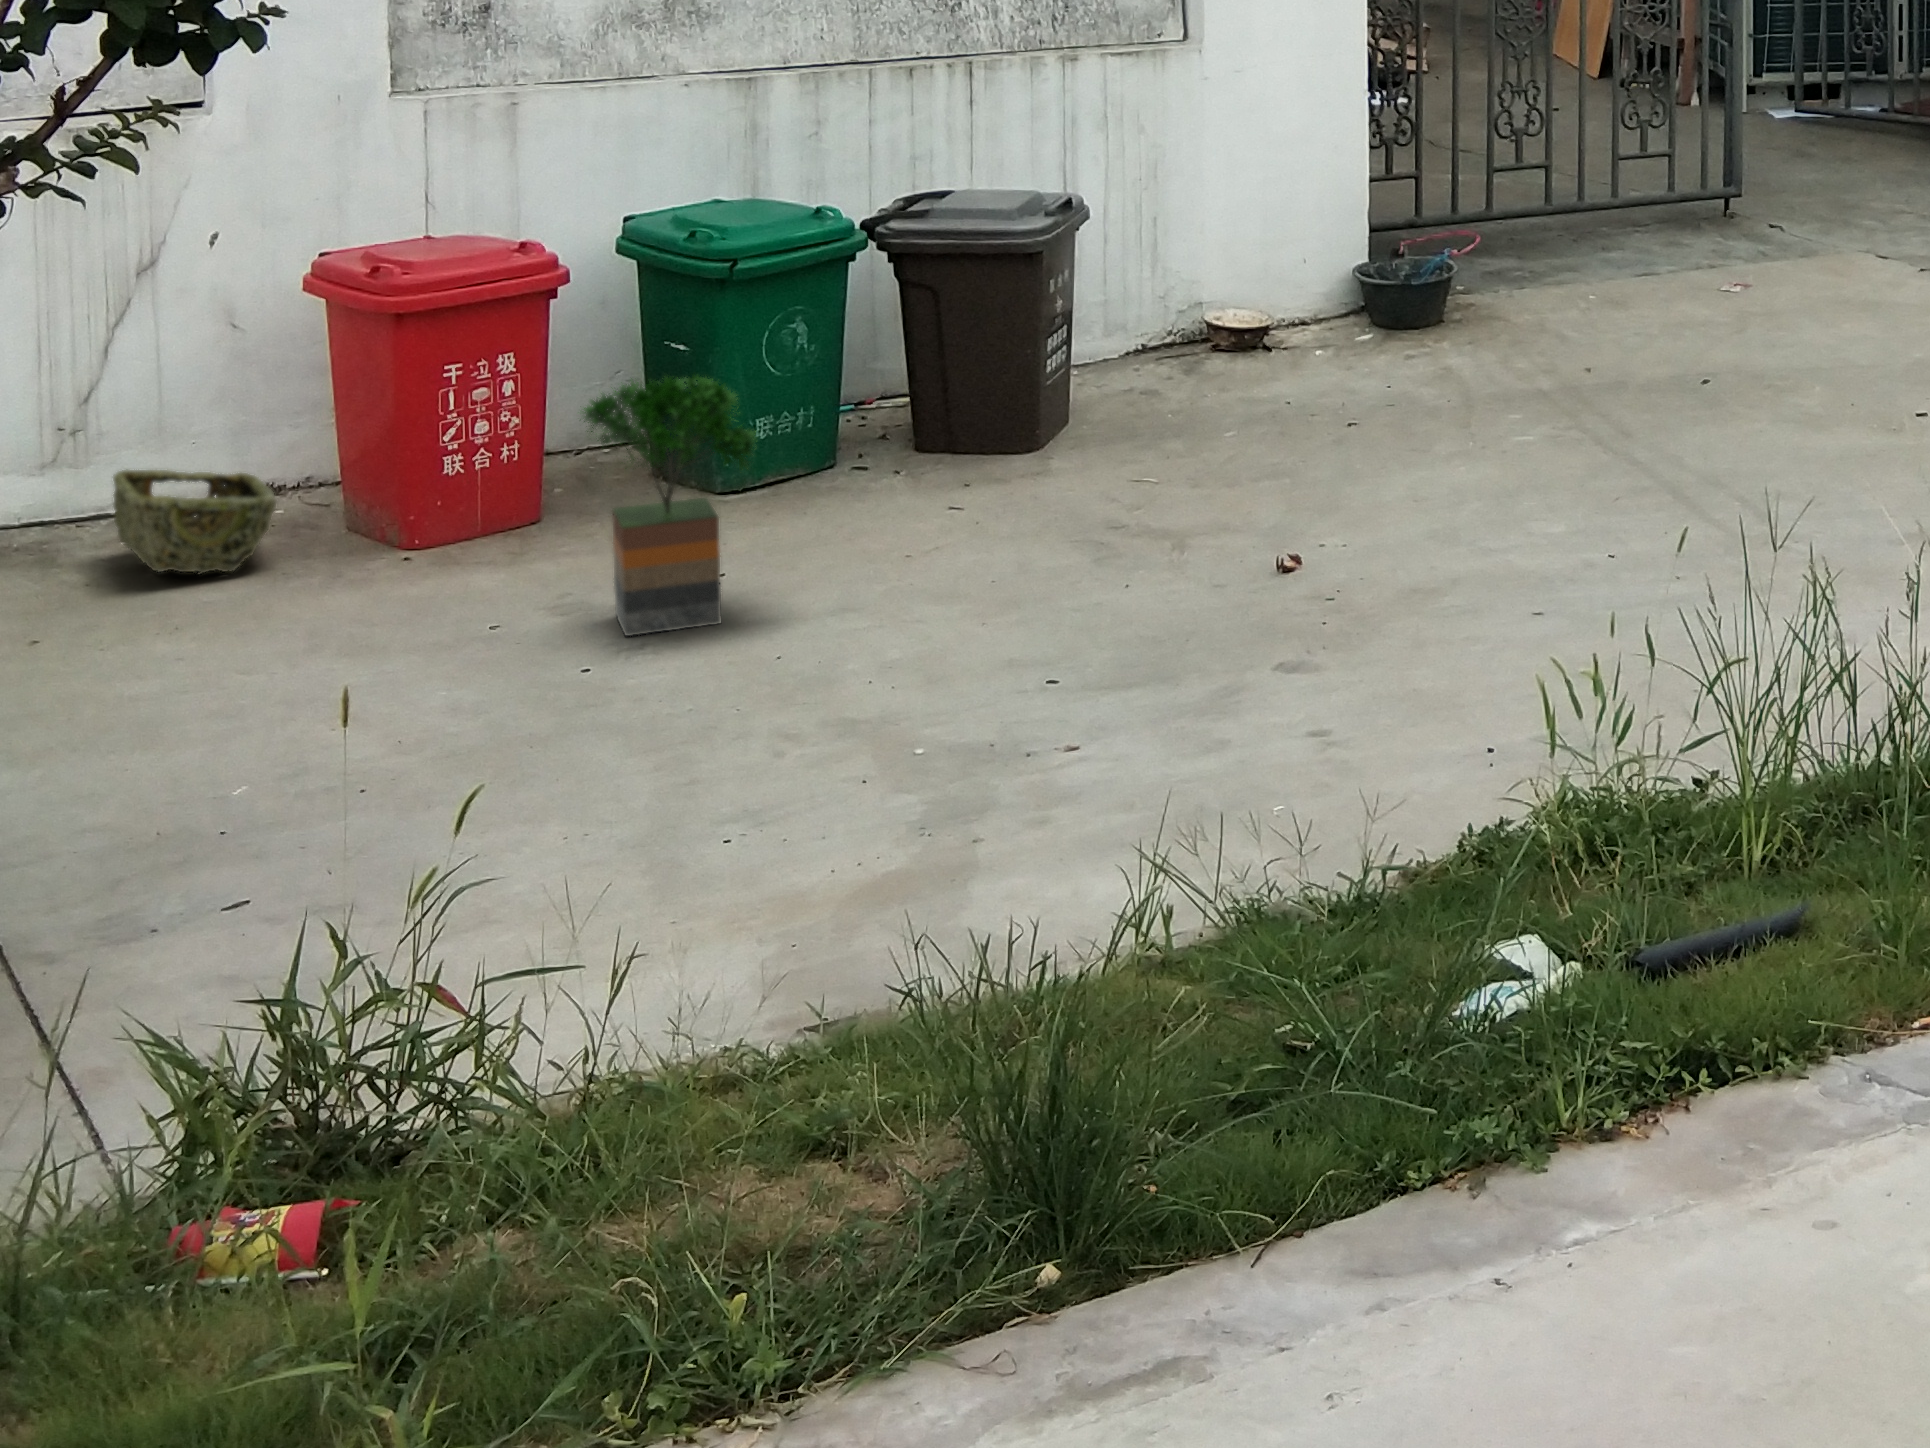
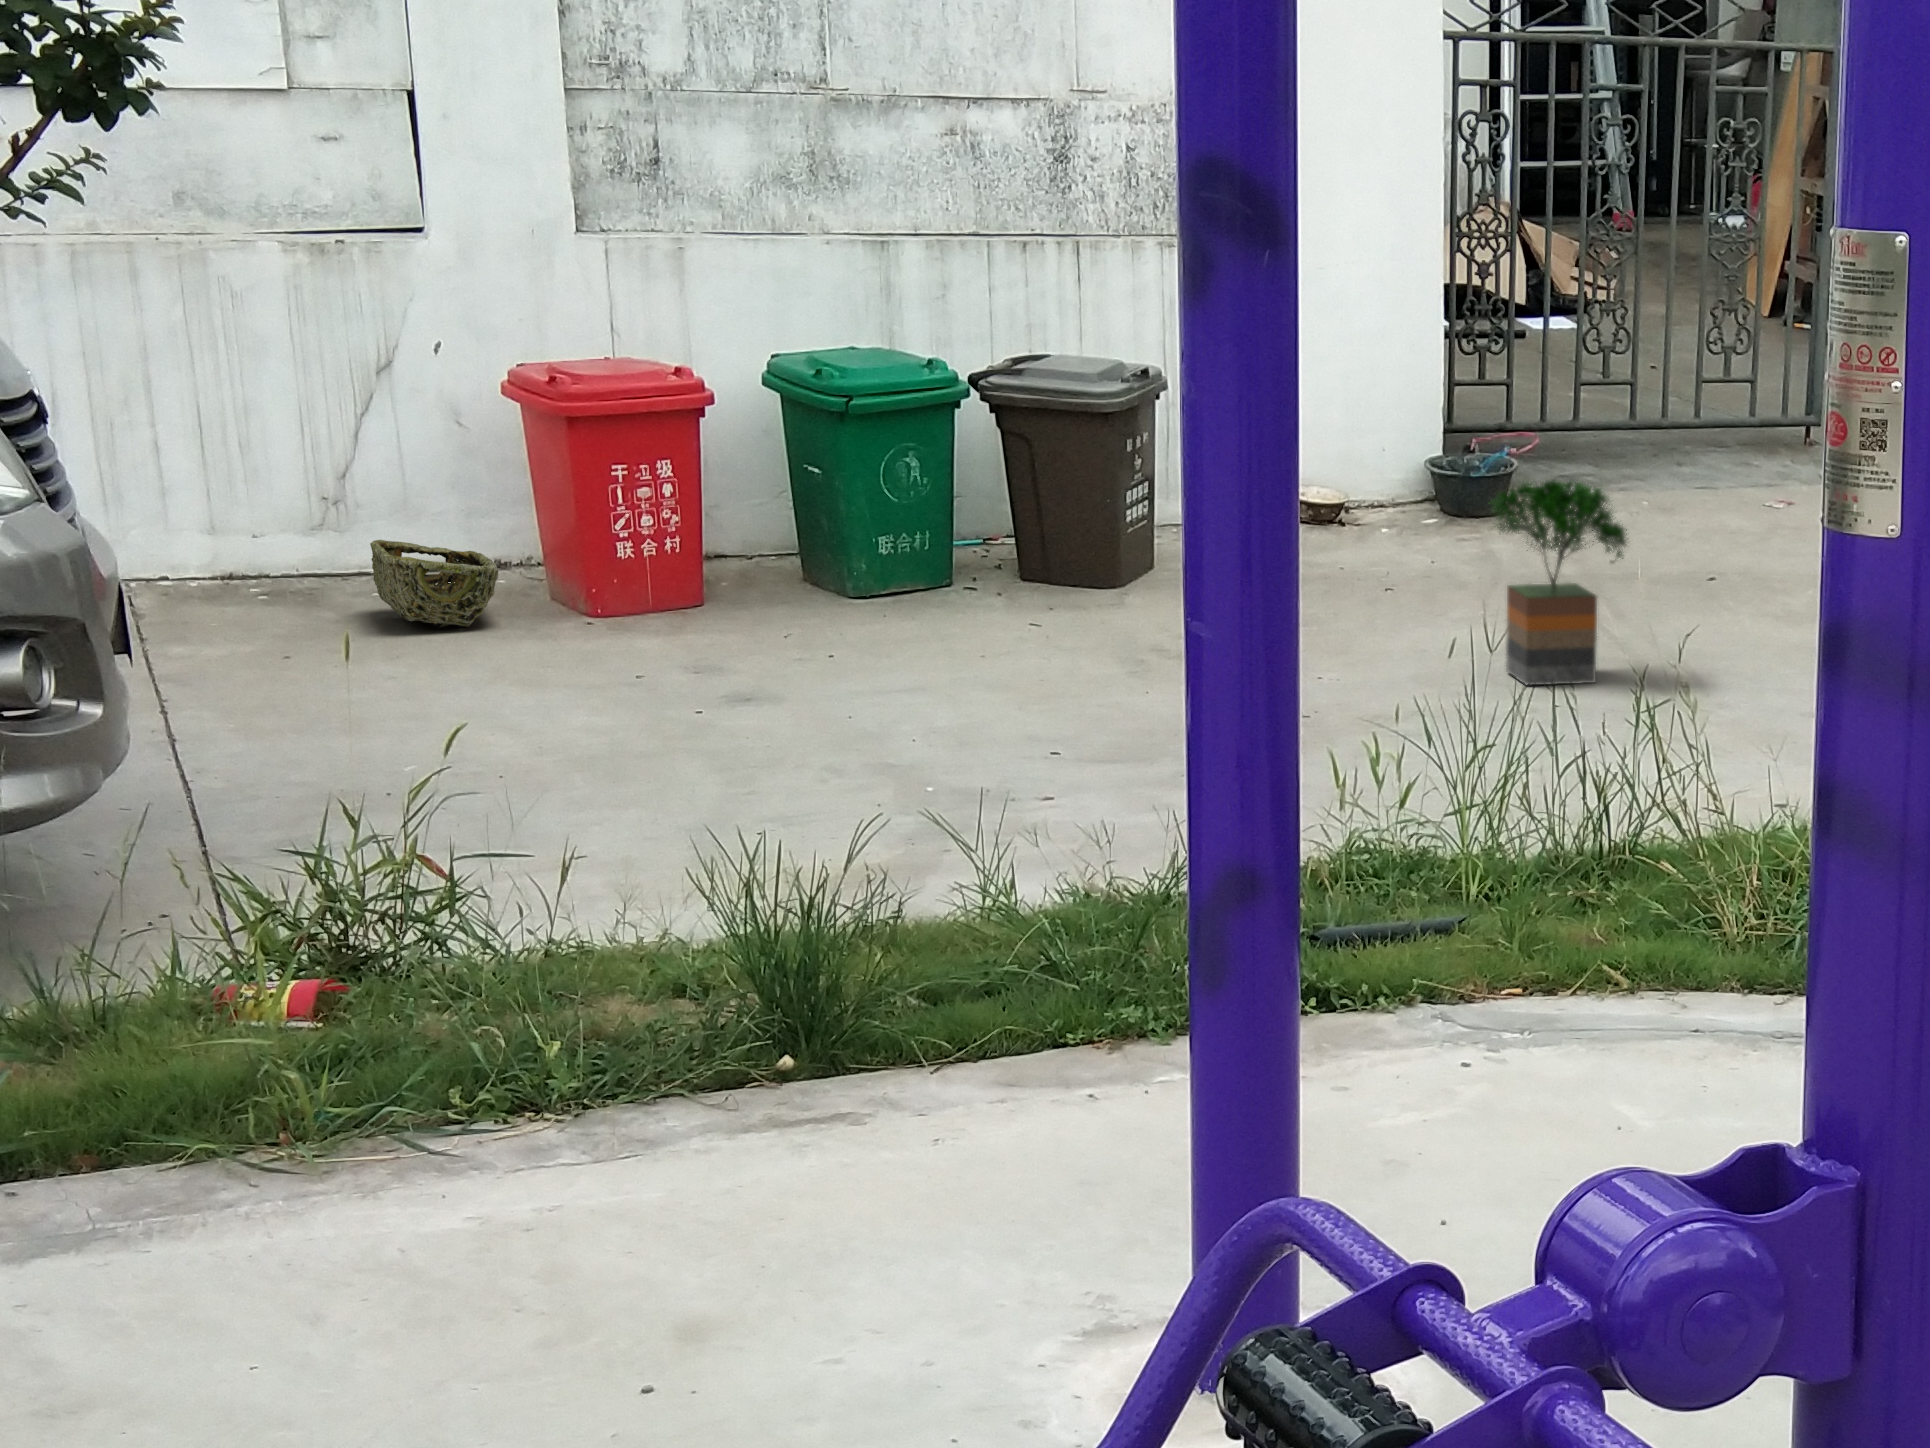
potted tree: present [583,375,757,636] -> present [1492,480,1628,685]

